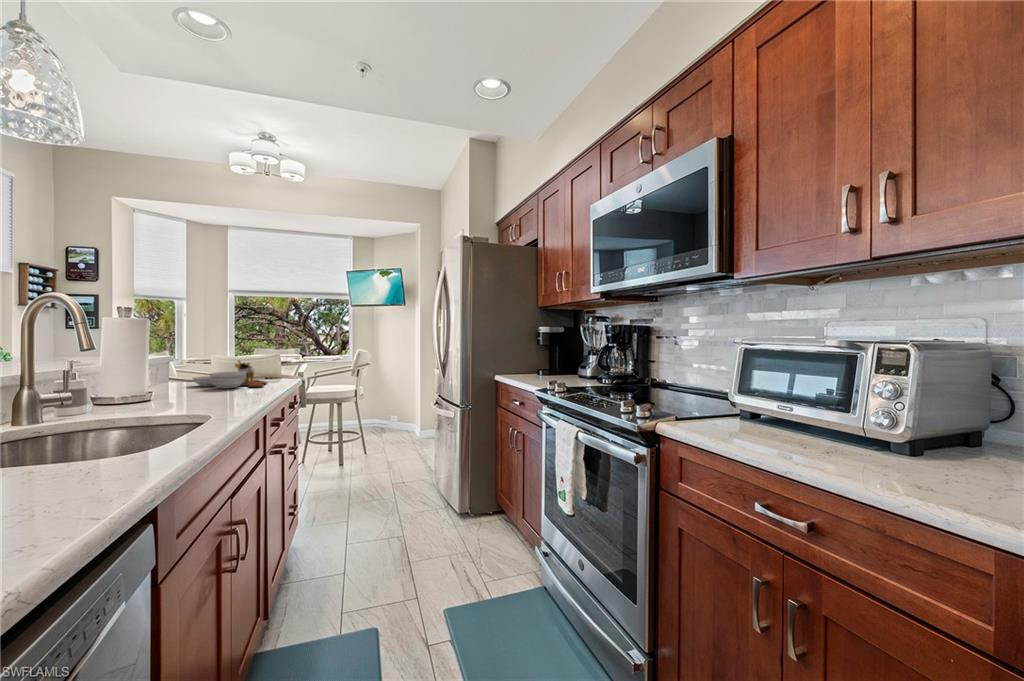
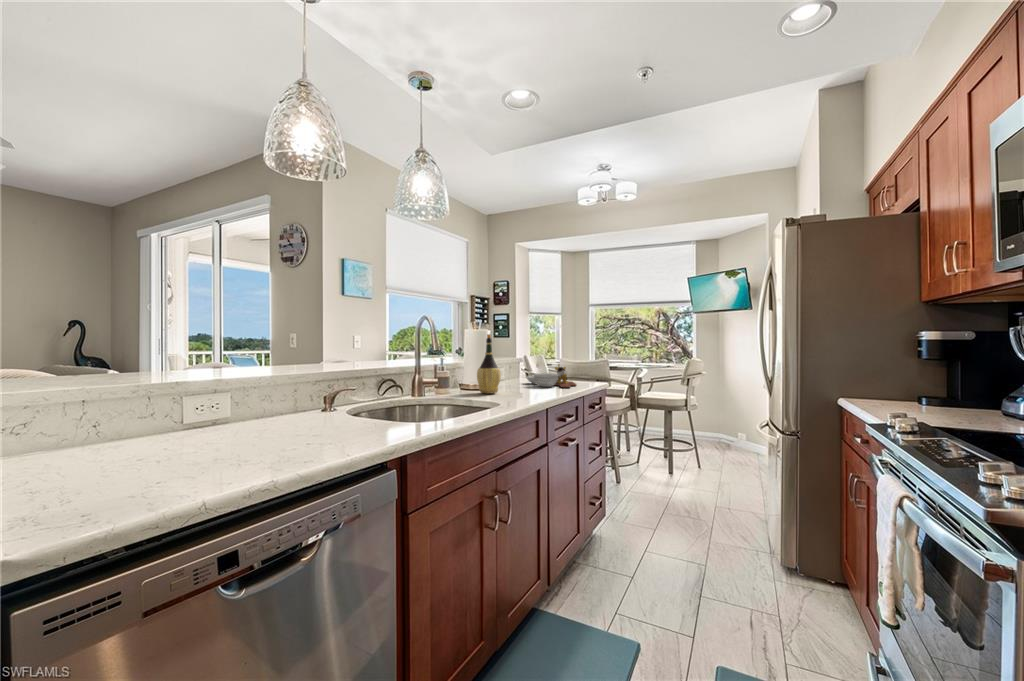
wine bottle: none [135,322,178,404] -> present [477,334,501,394]

